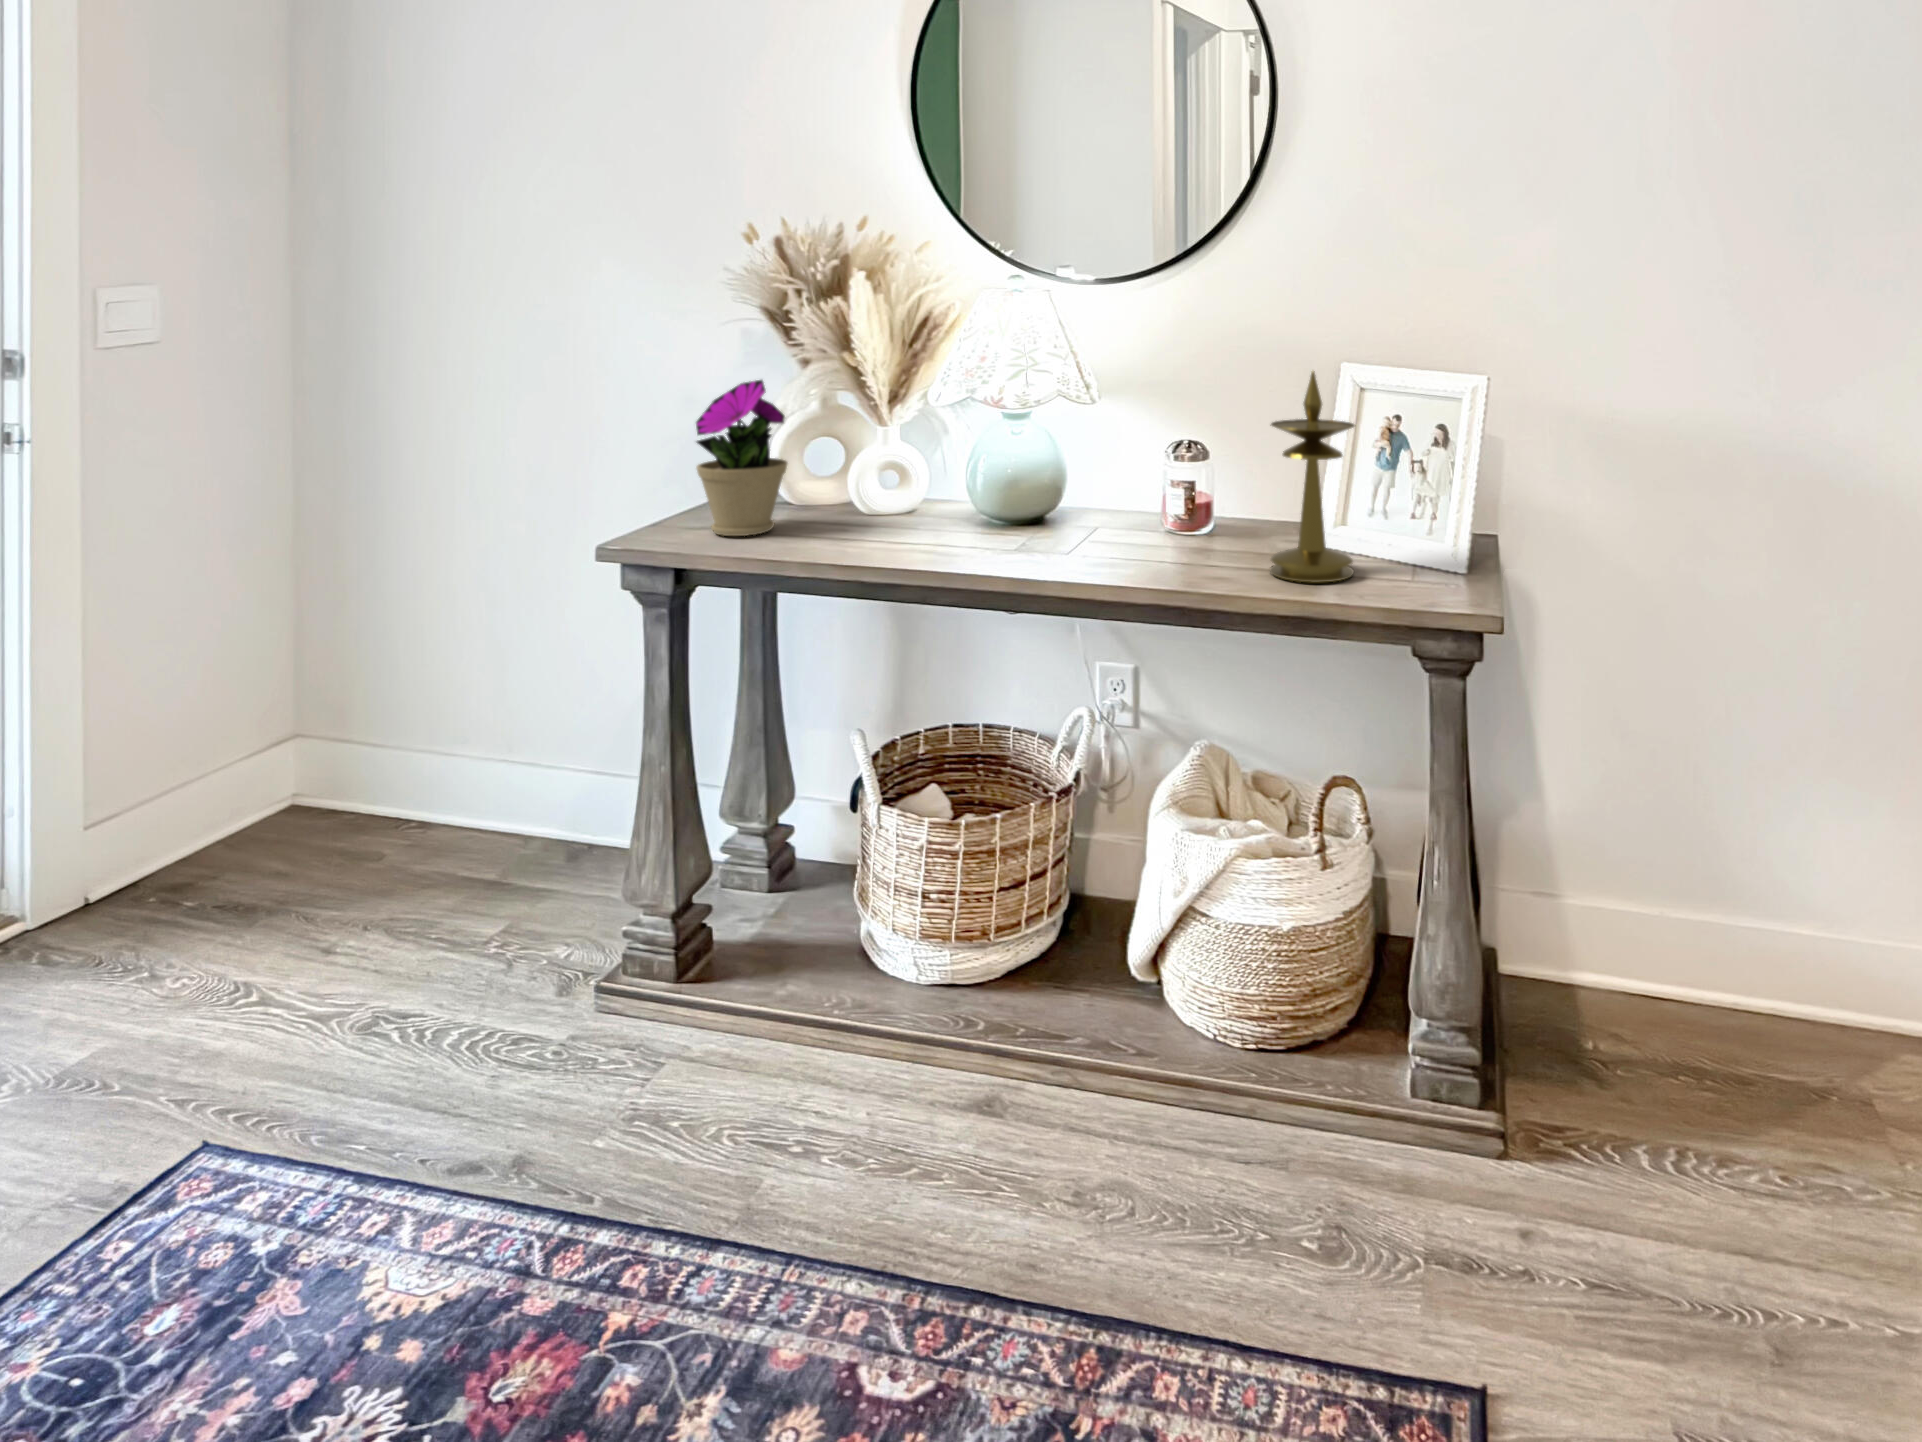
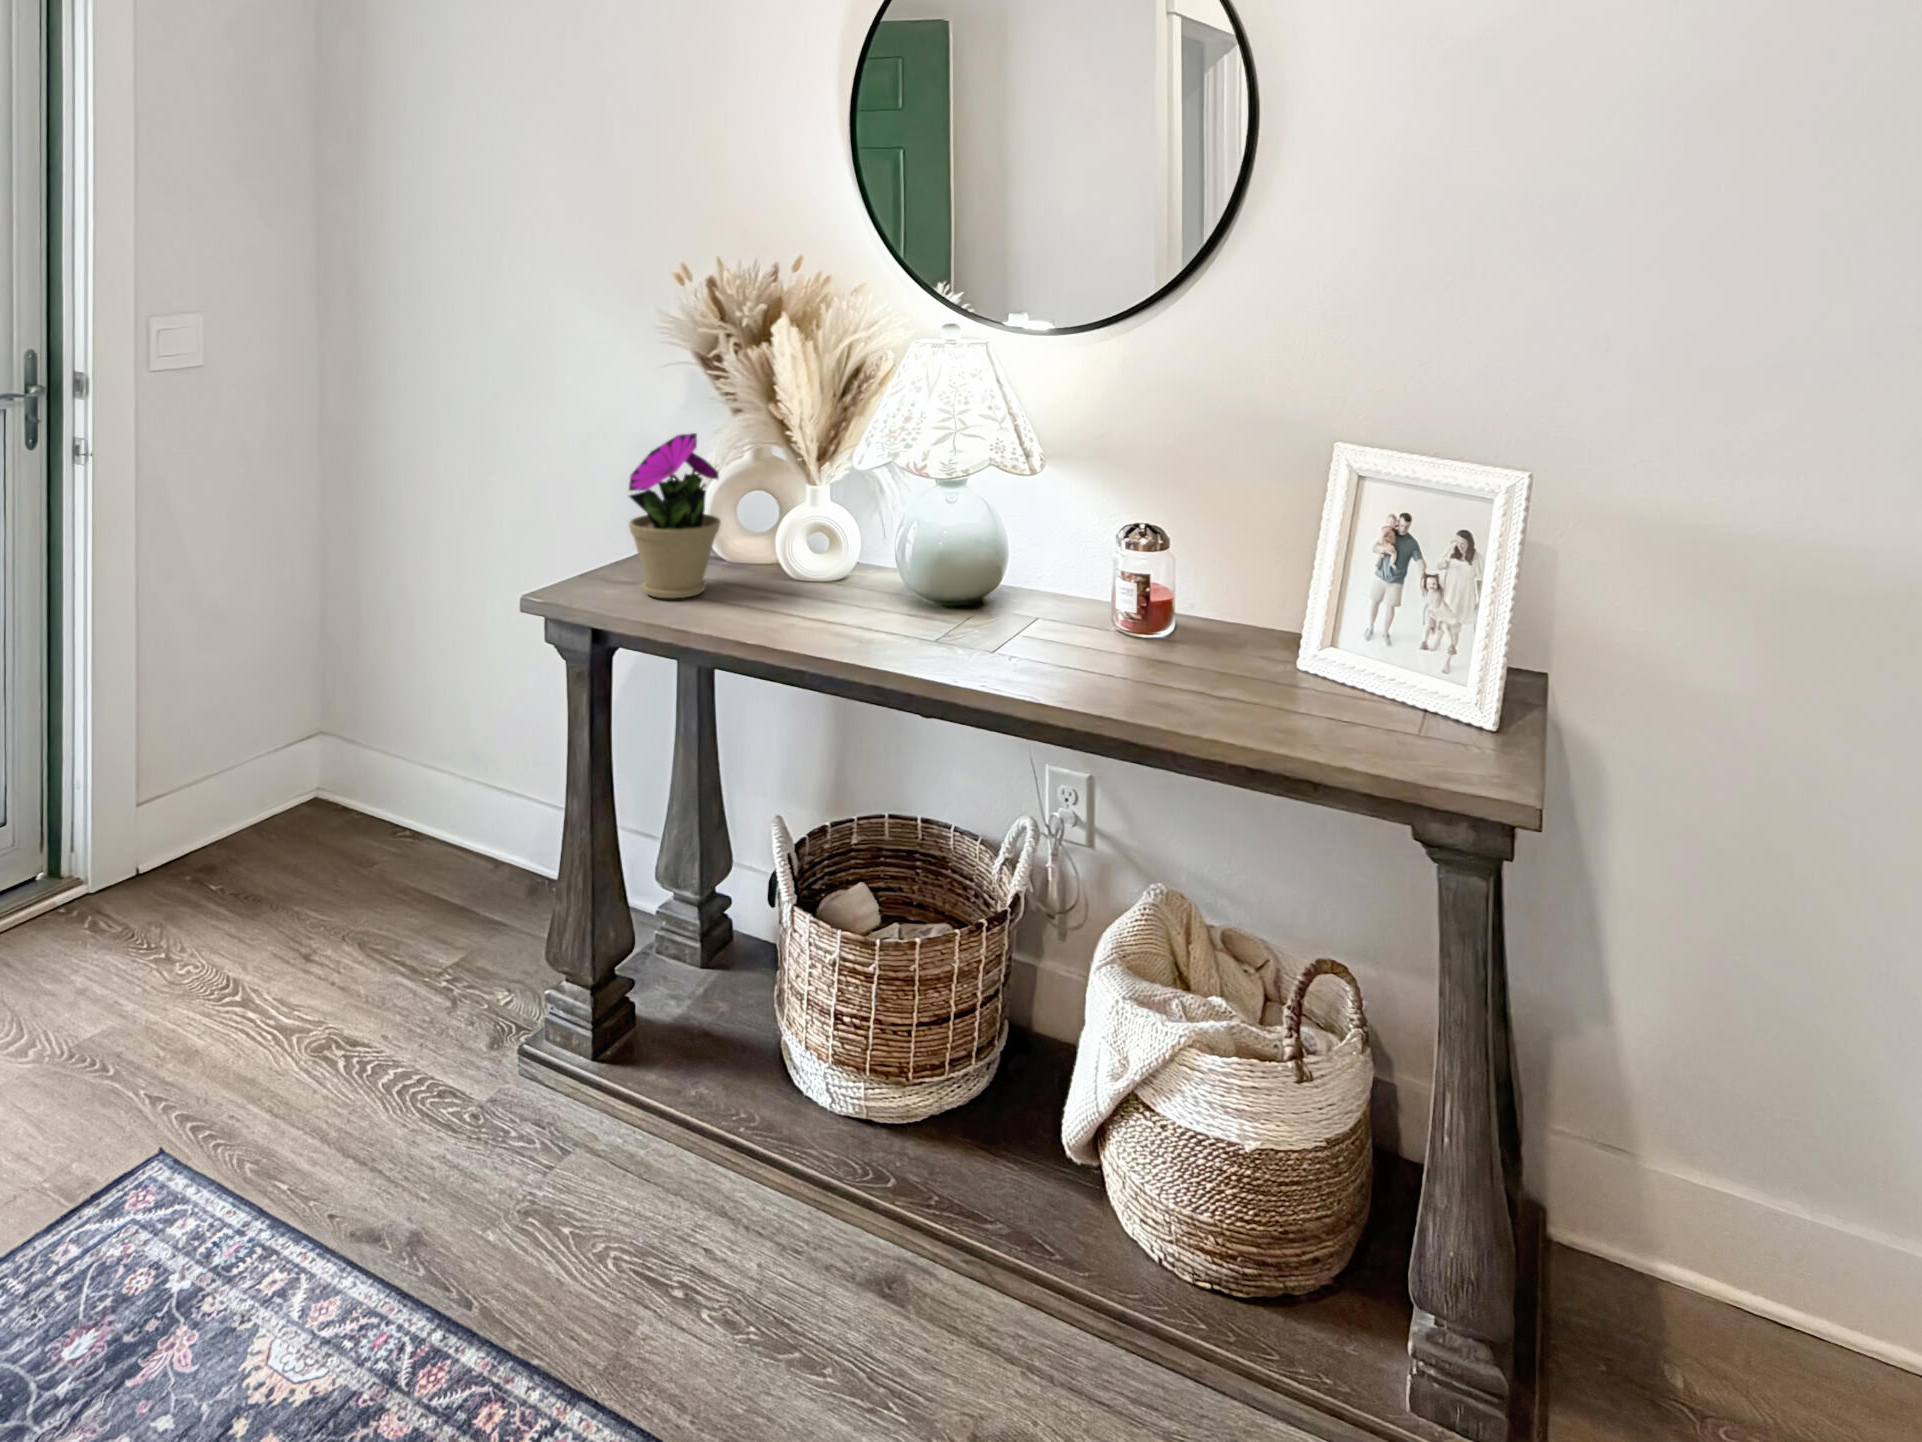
candlestick: present [1270,371,1355,582] -> none [1234,464,1346,729]

